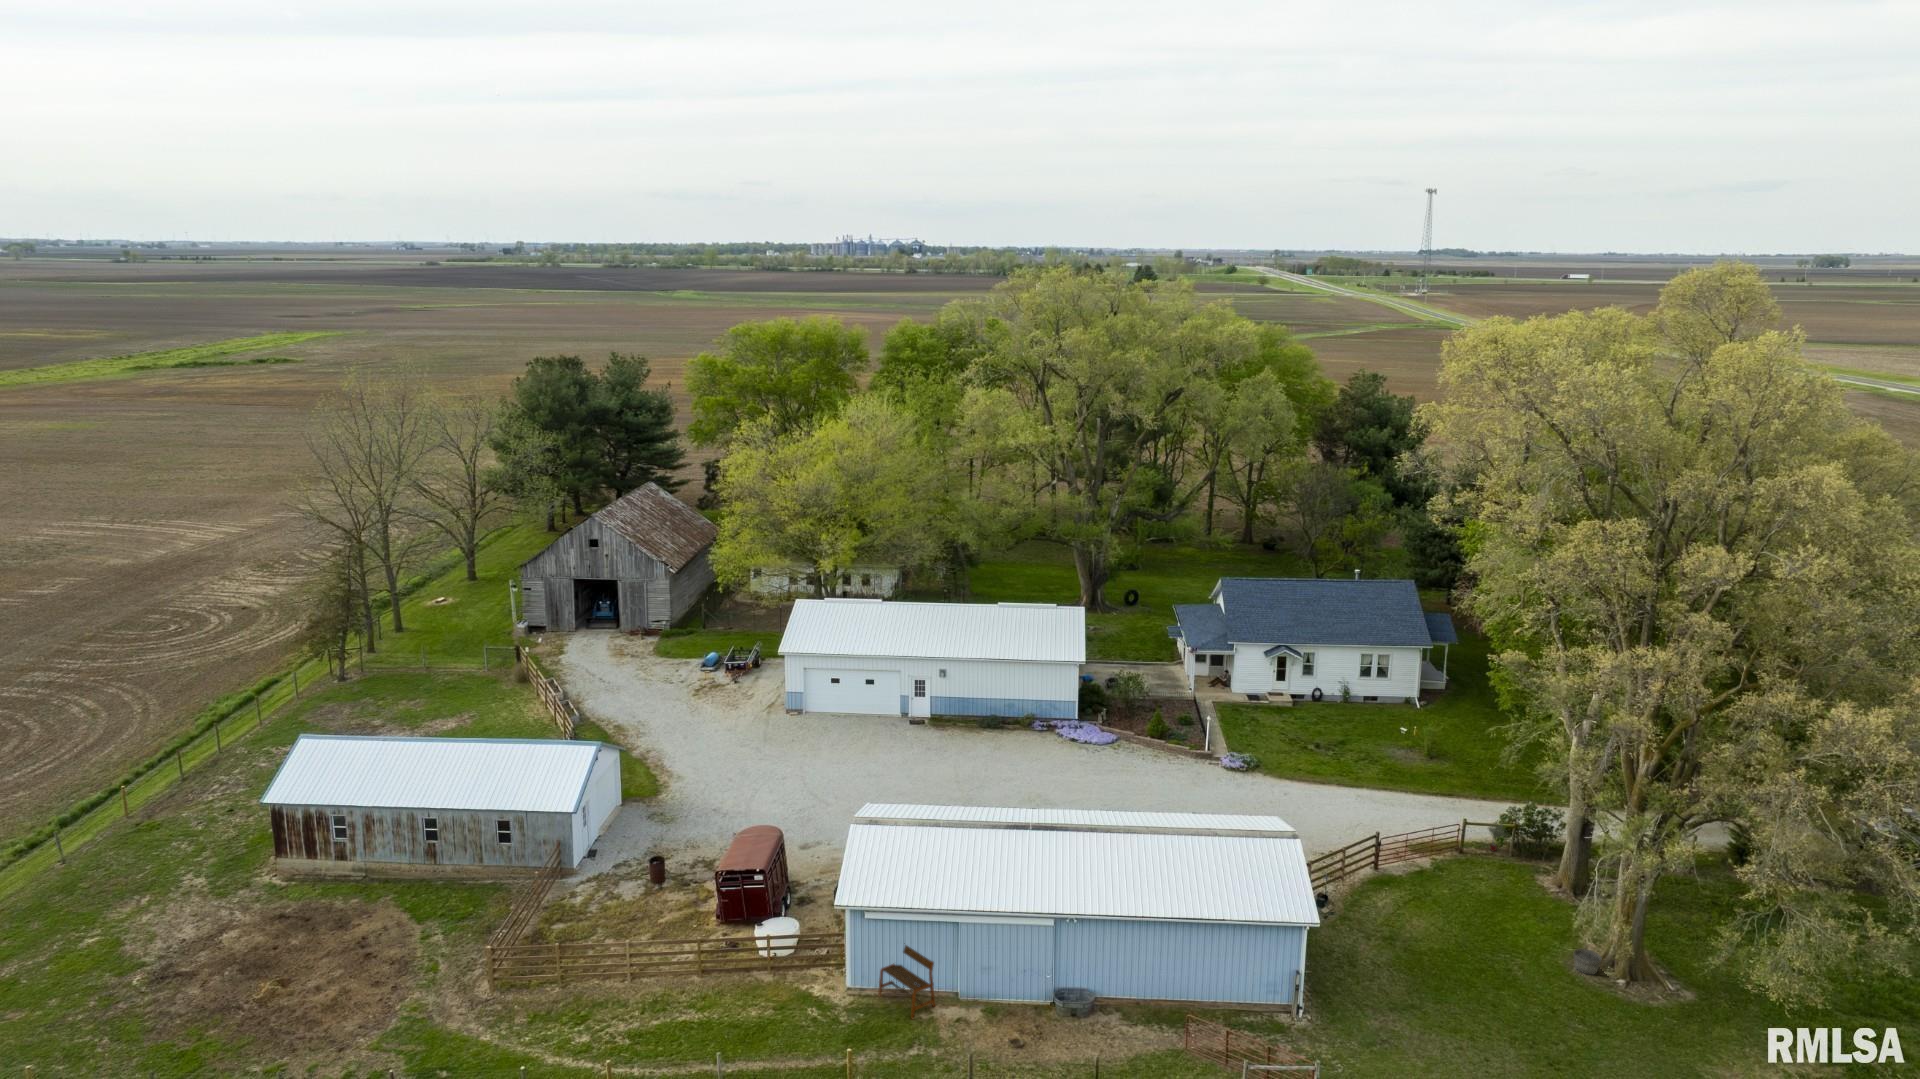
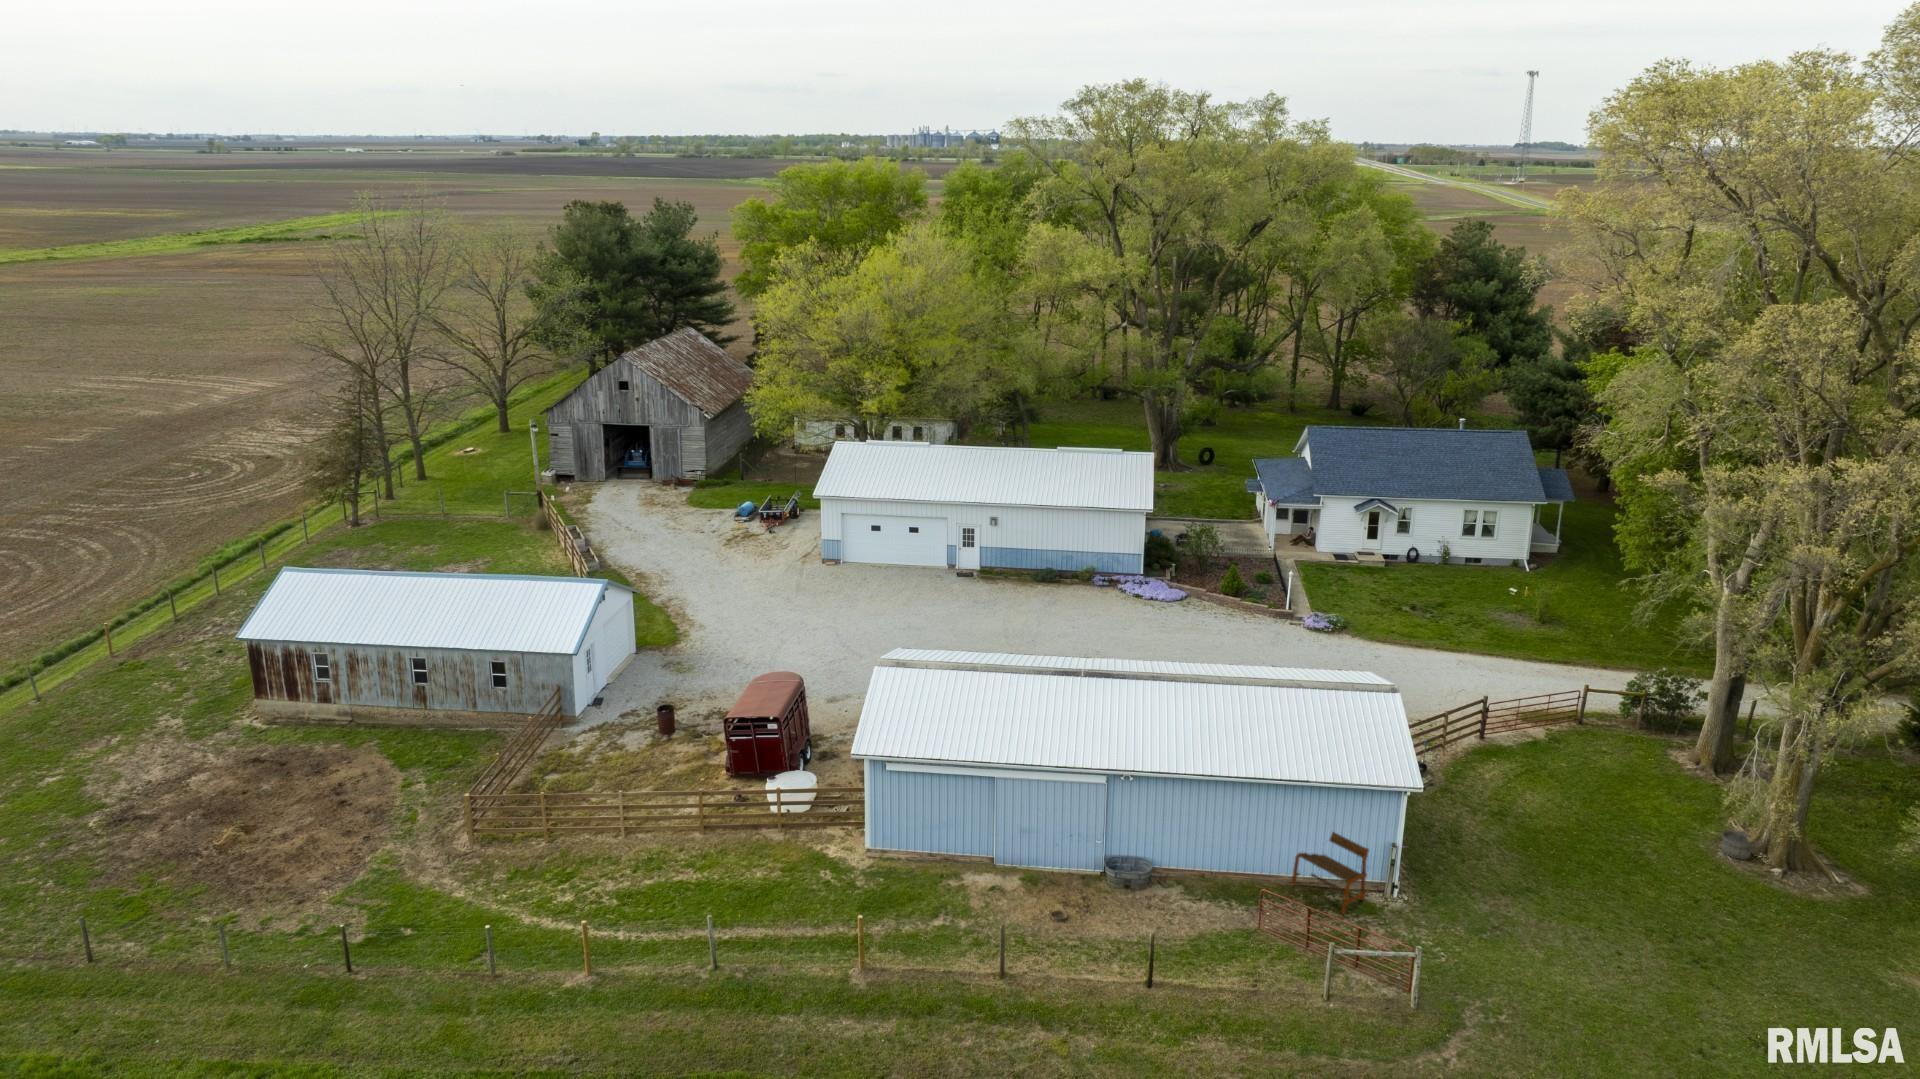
potted tree: present [1488,820,1507,851] -> none [1615,686,1640,722]
bench: present [878,945,935,1019] -> present [1292,832,1369,914]

